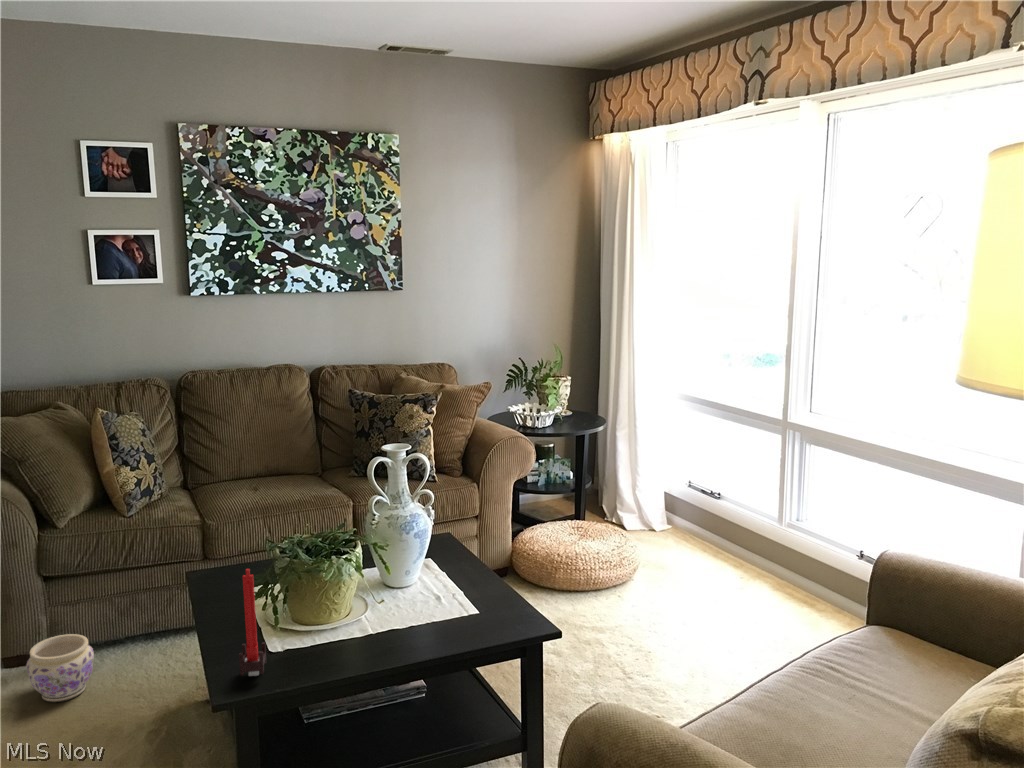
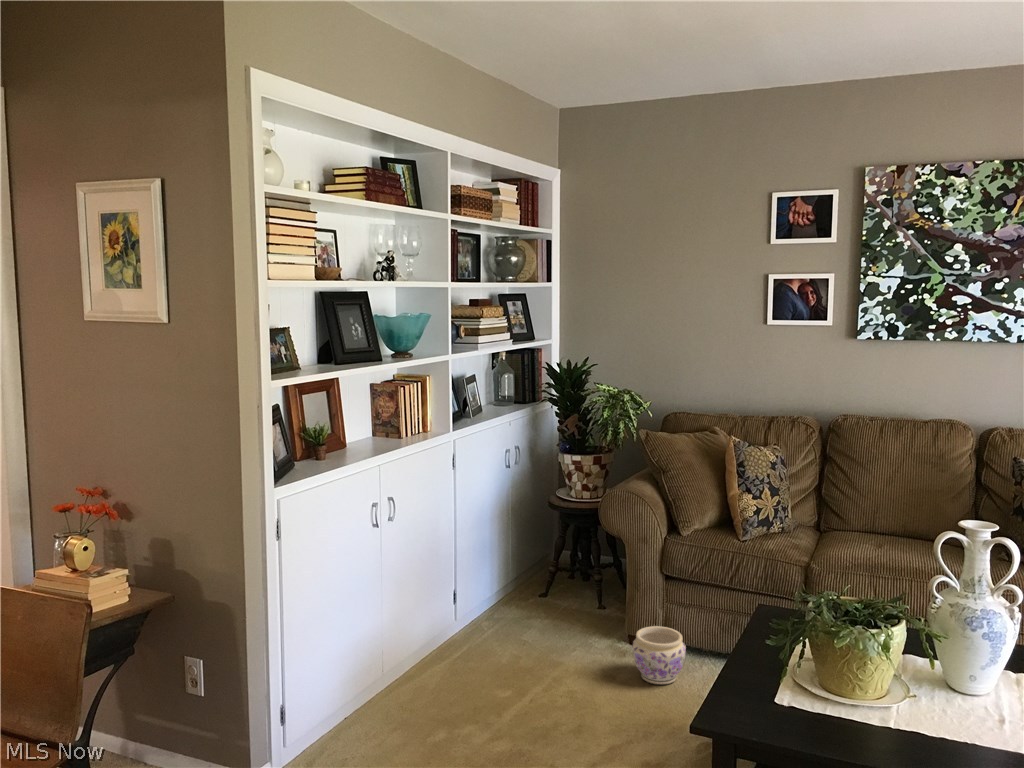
candle: present [239,569,266,676] -> none [726,604,758,717]

